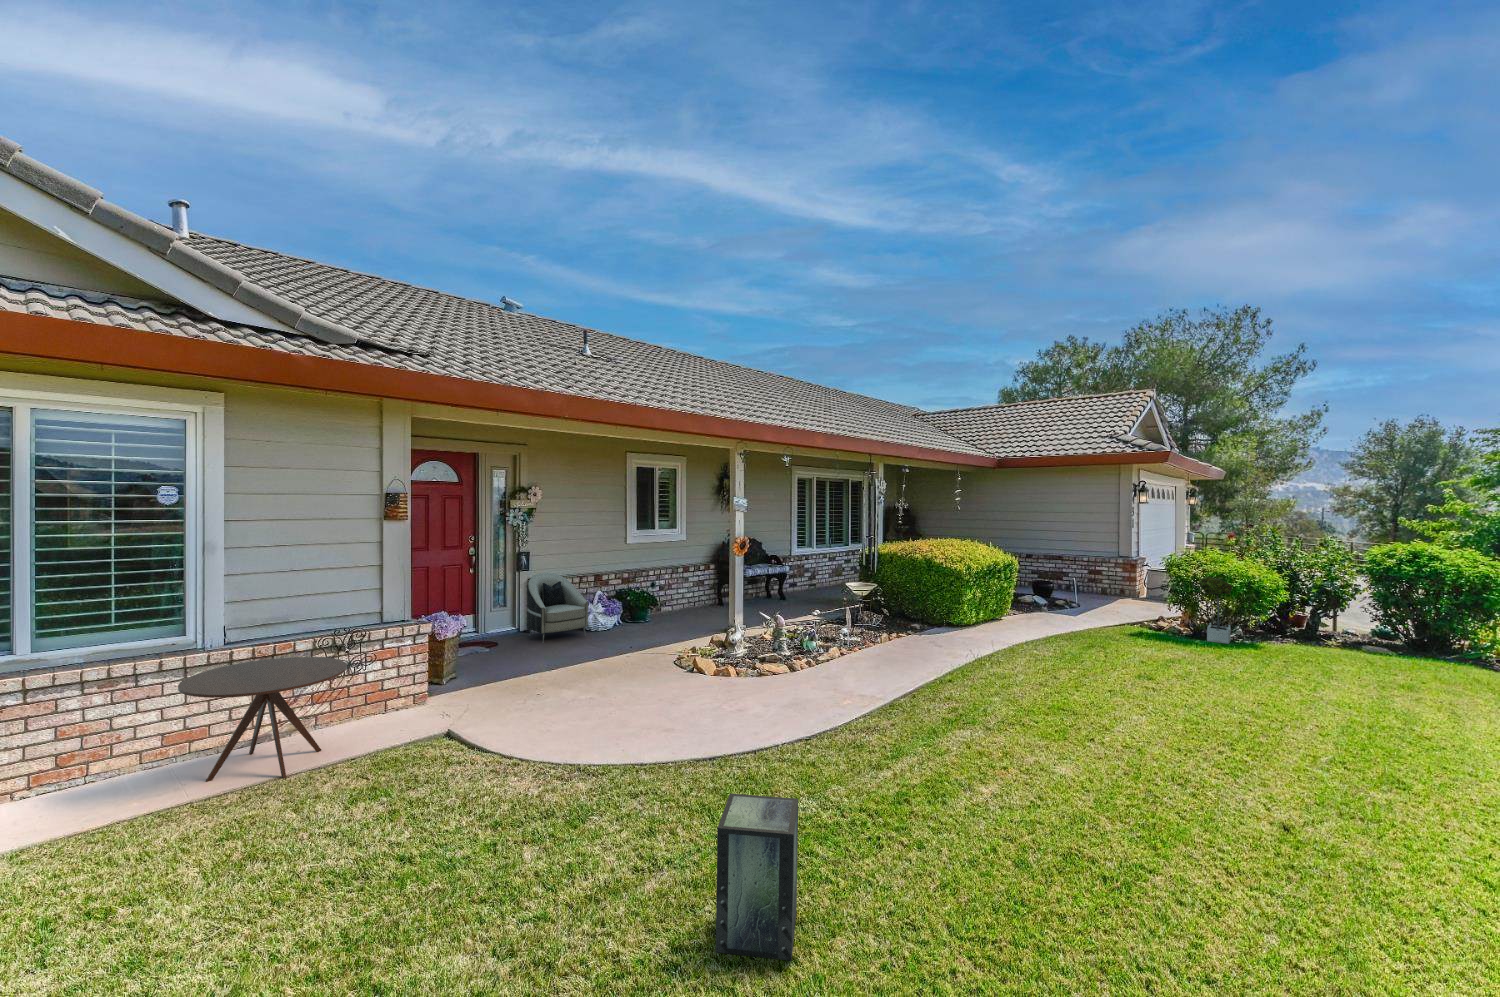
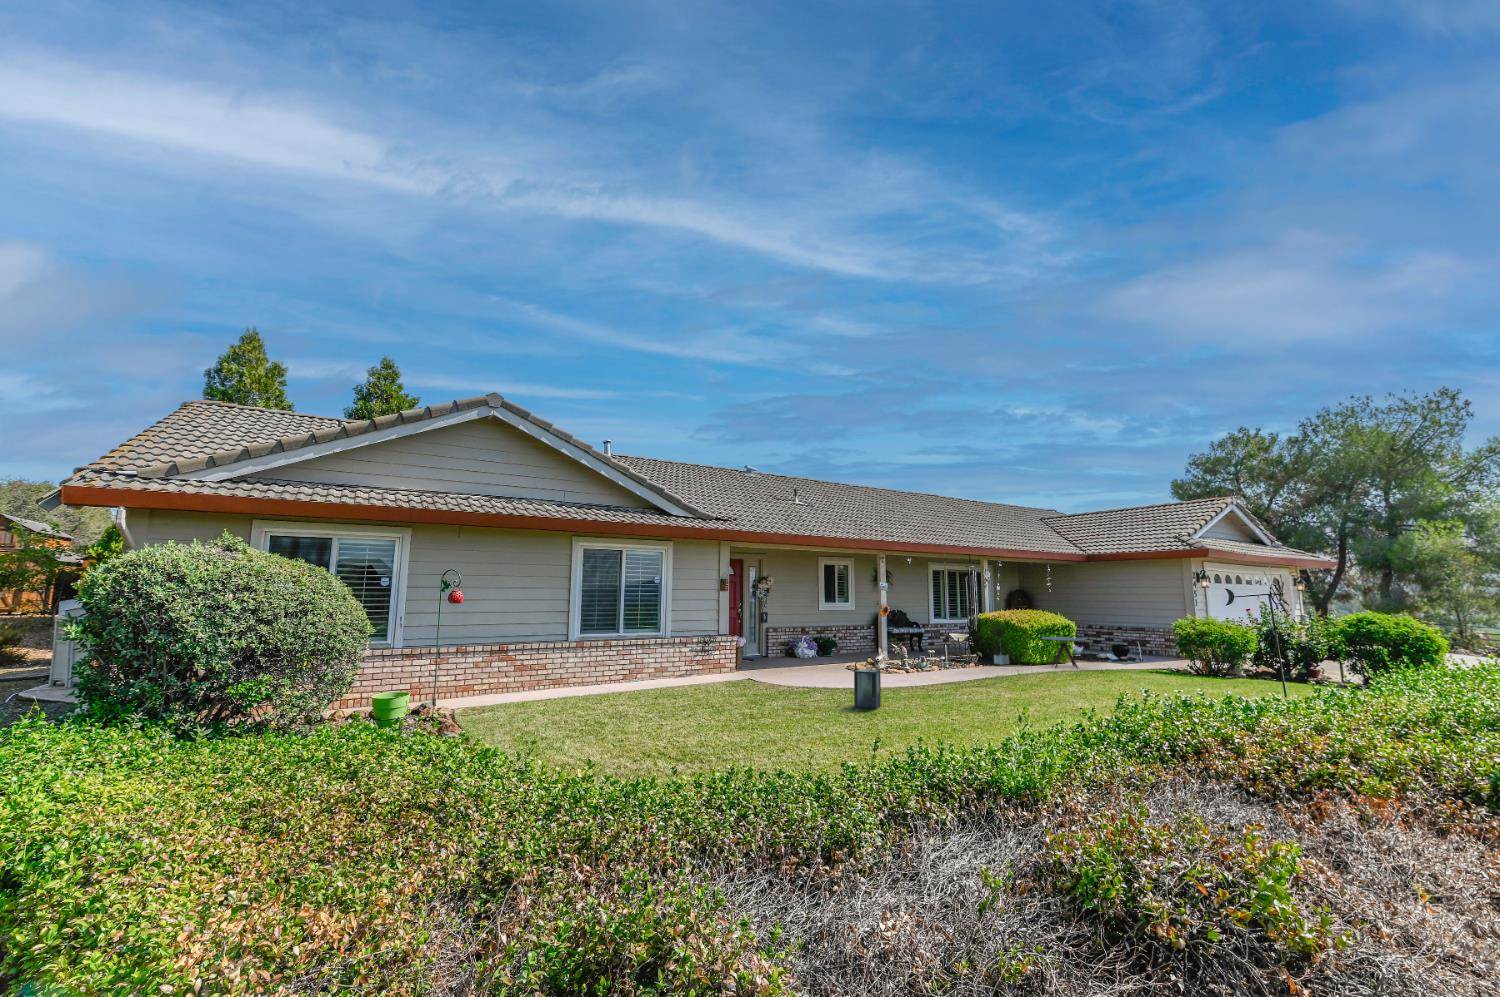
armchair: present [527,573,588,643] -> none [766,618,799,661]
potted tree: present [1199,576,1233,644] -> present [991,626,1009,664]
round table: present [178,657,347,782] -> present [1041,637,1087,669]

